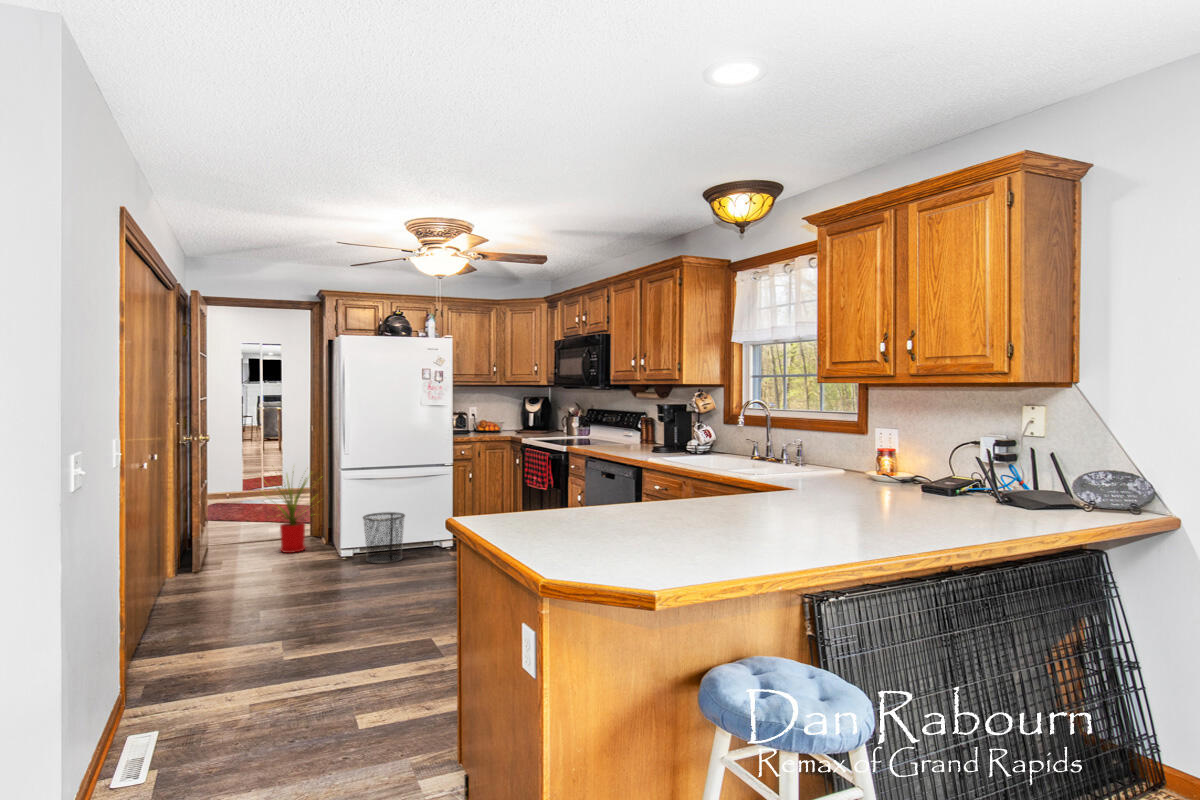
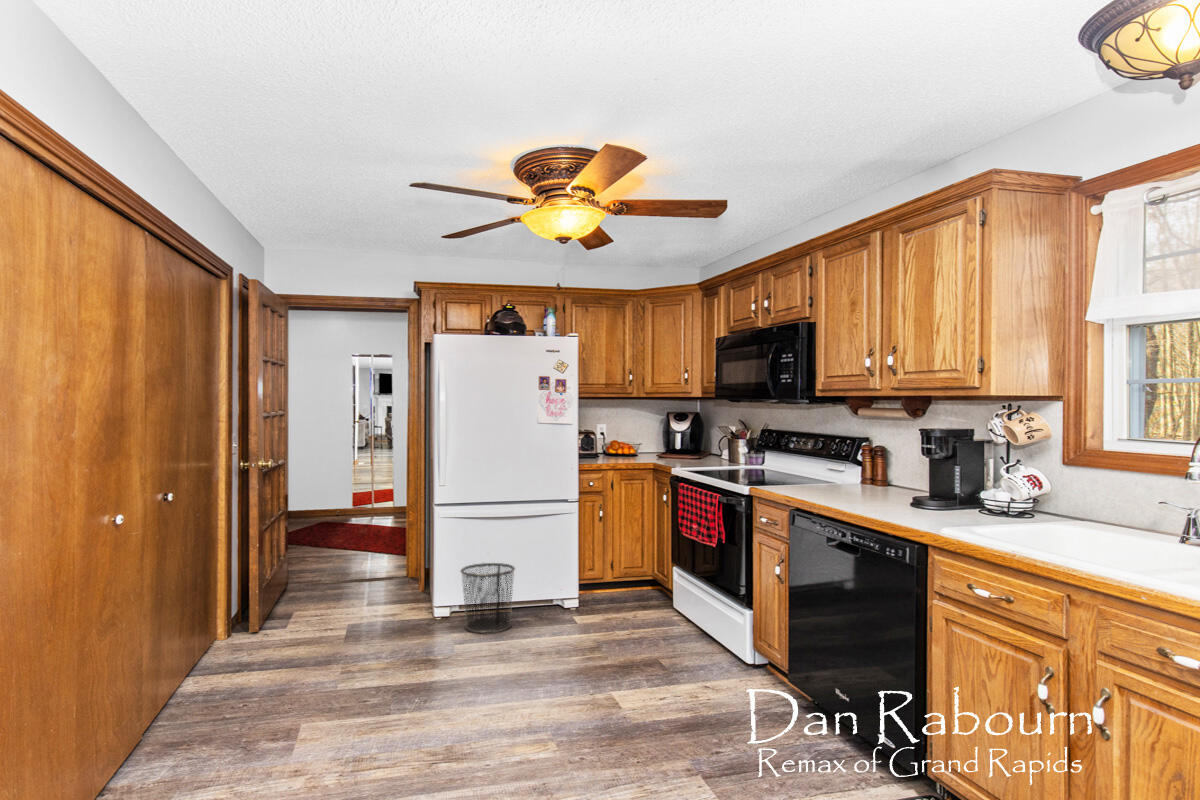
house plant: present [261,476,307,553] -> none [341,495,422,609]

